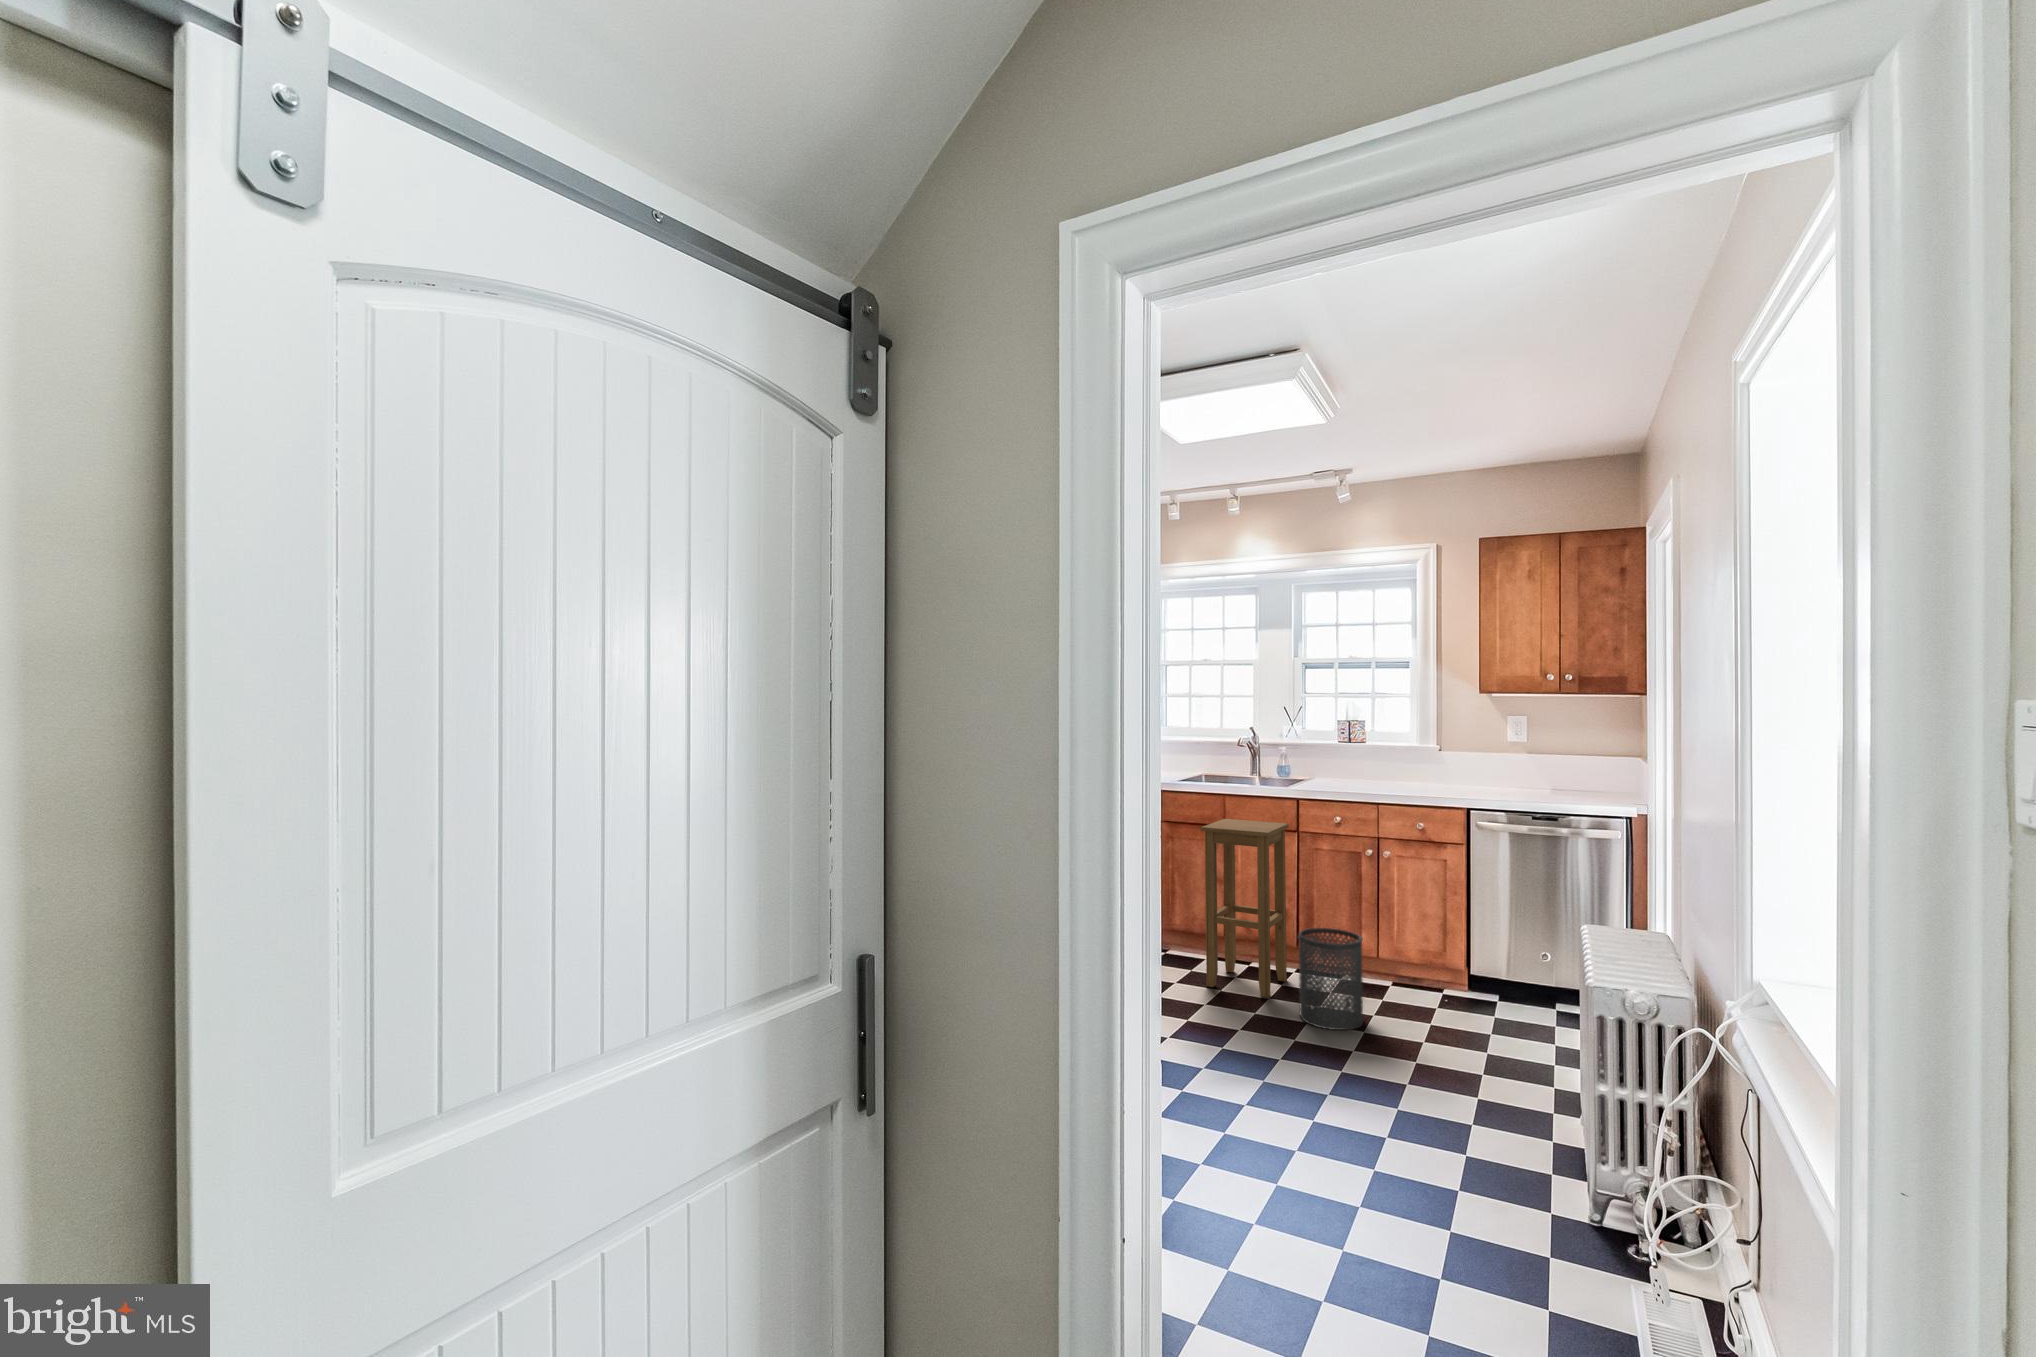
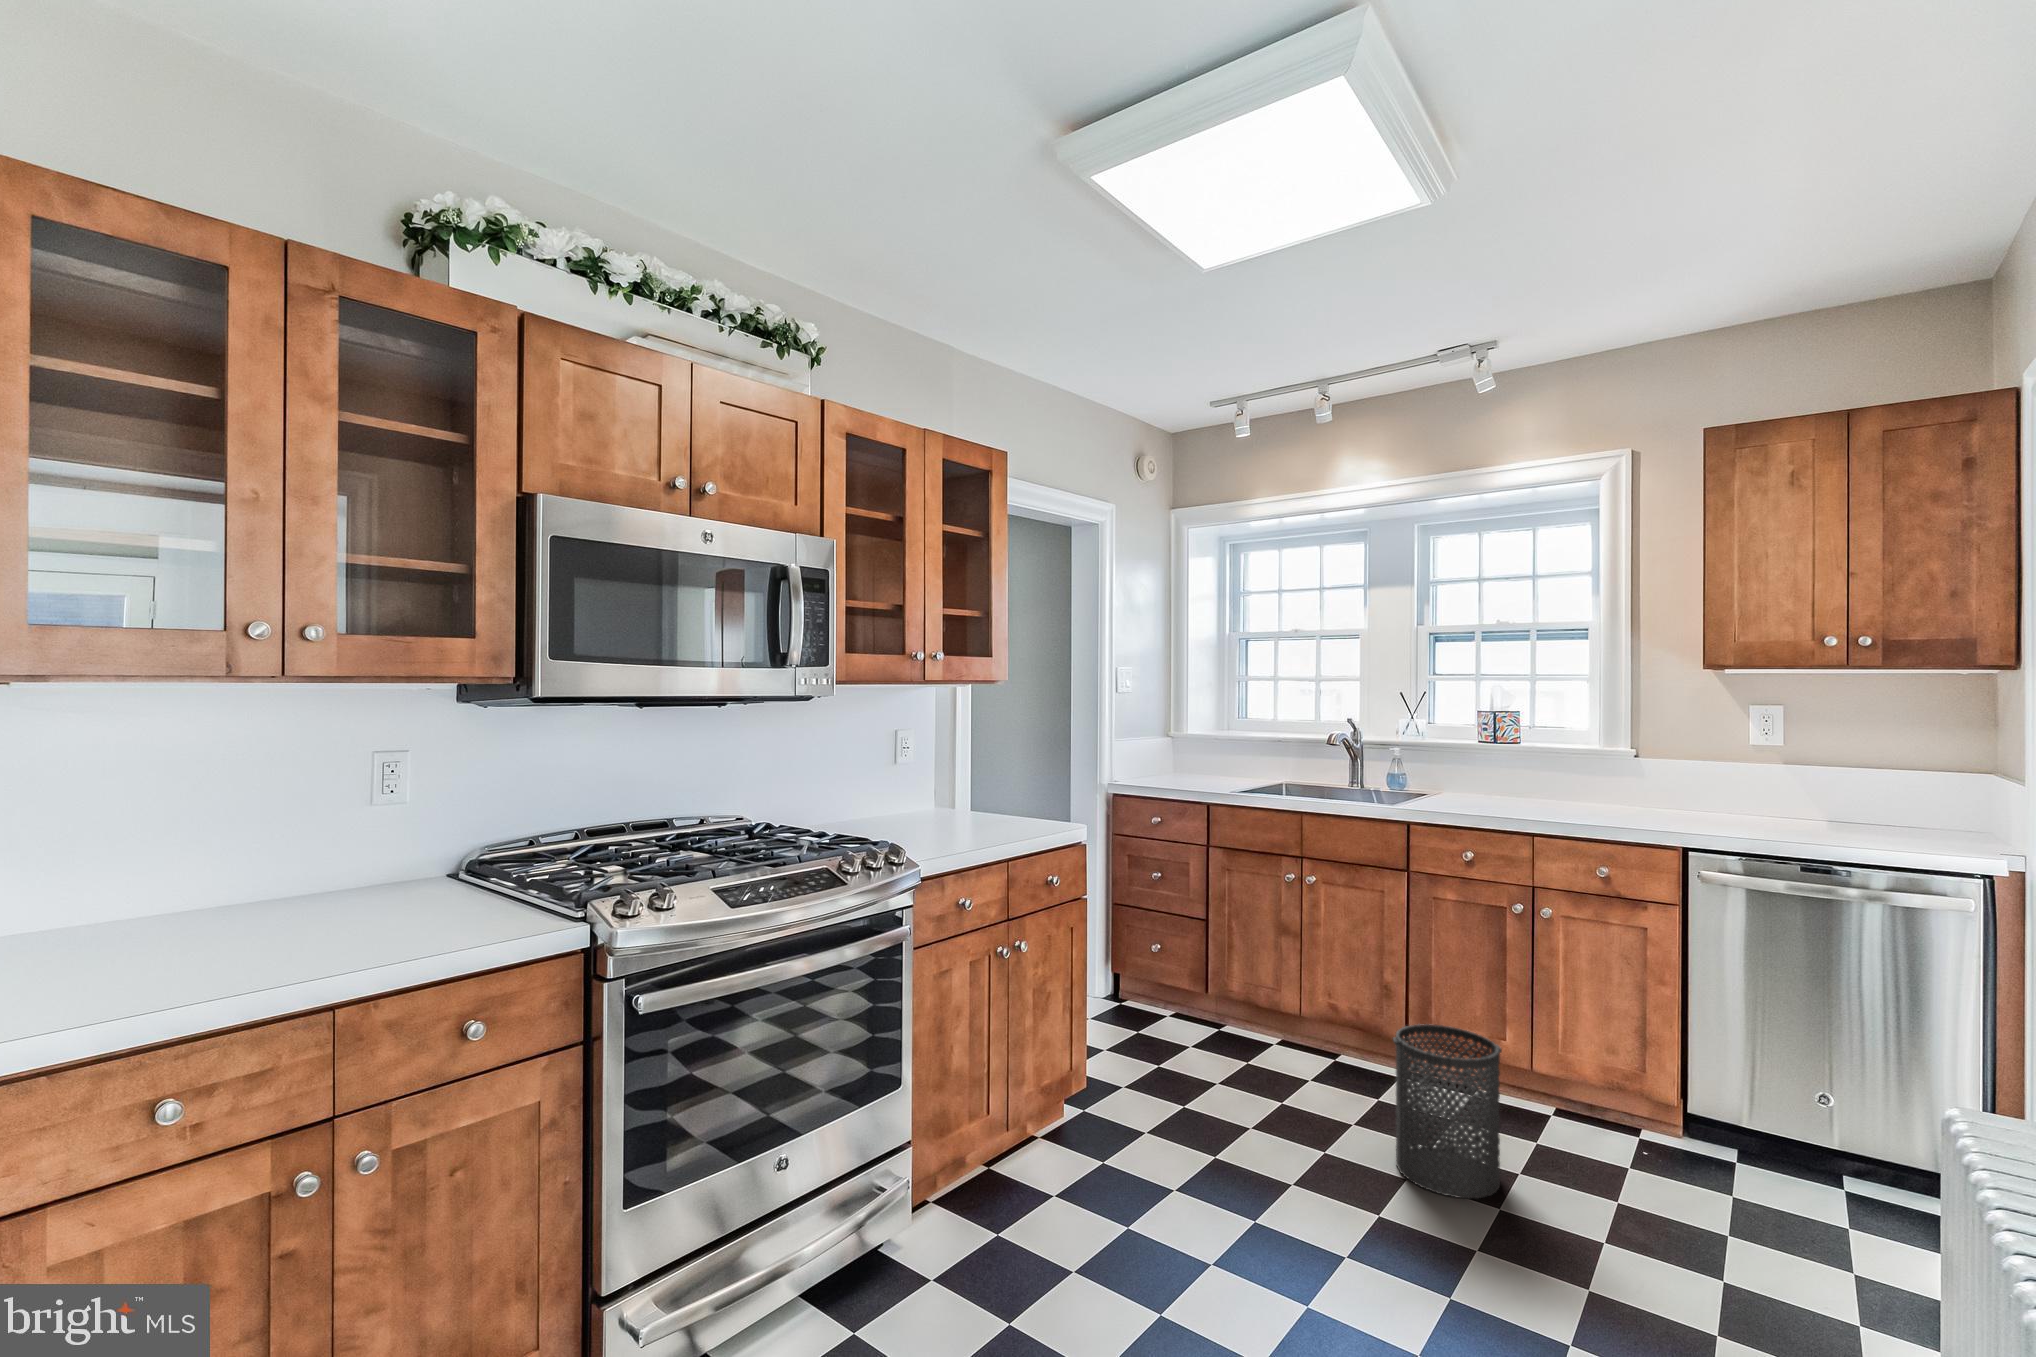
stool: present [1201,819,1289,997] -> none [1256,848,1392,1121]

